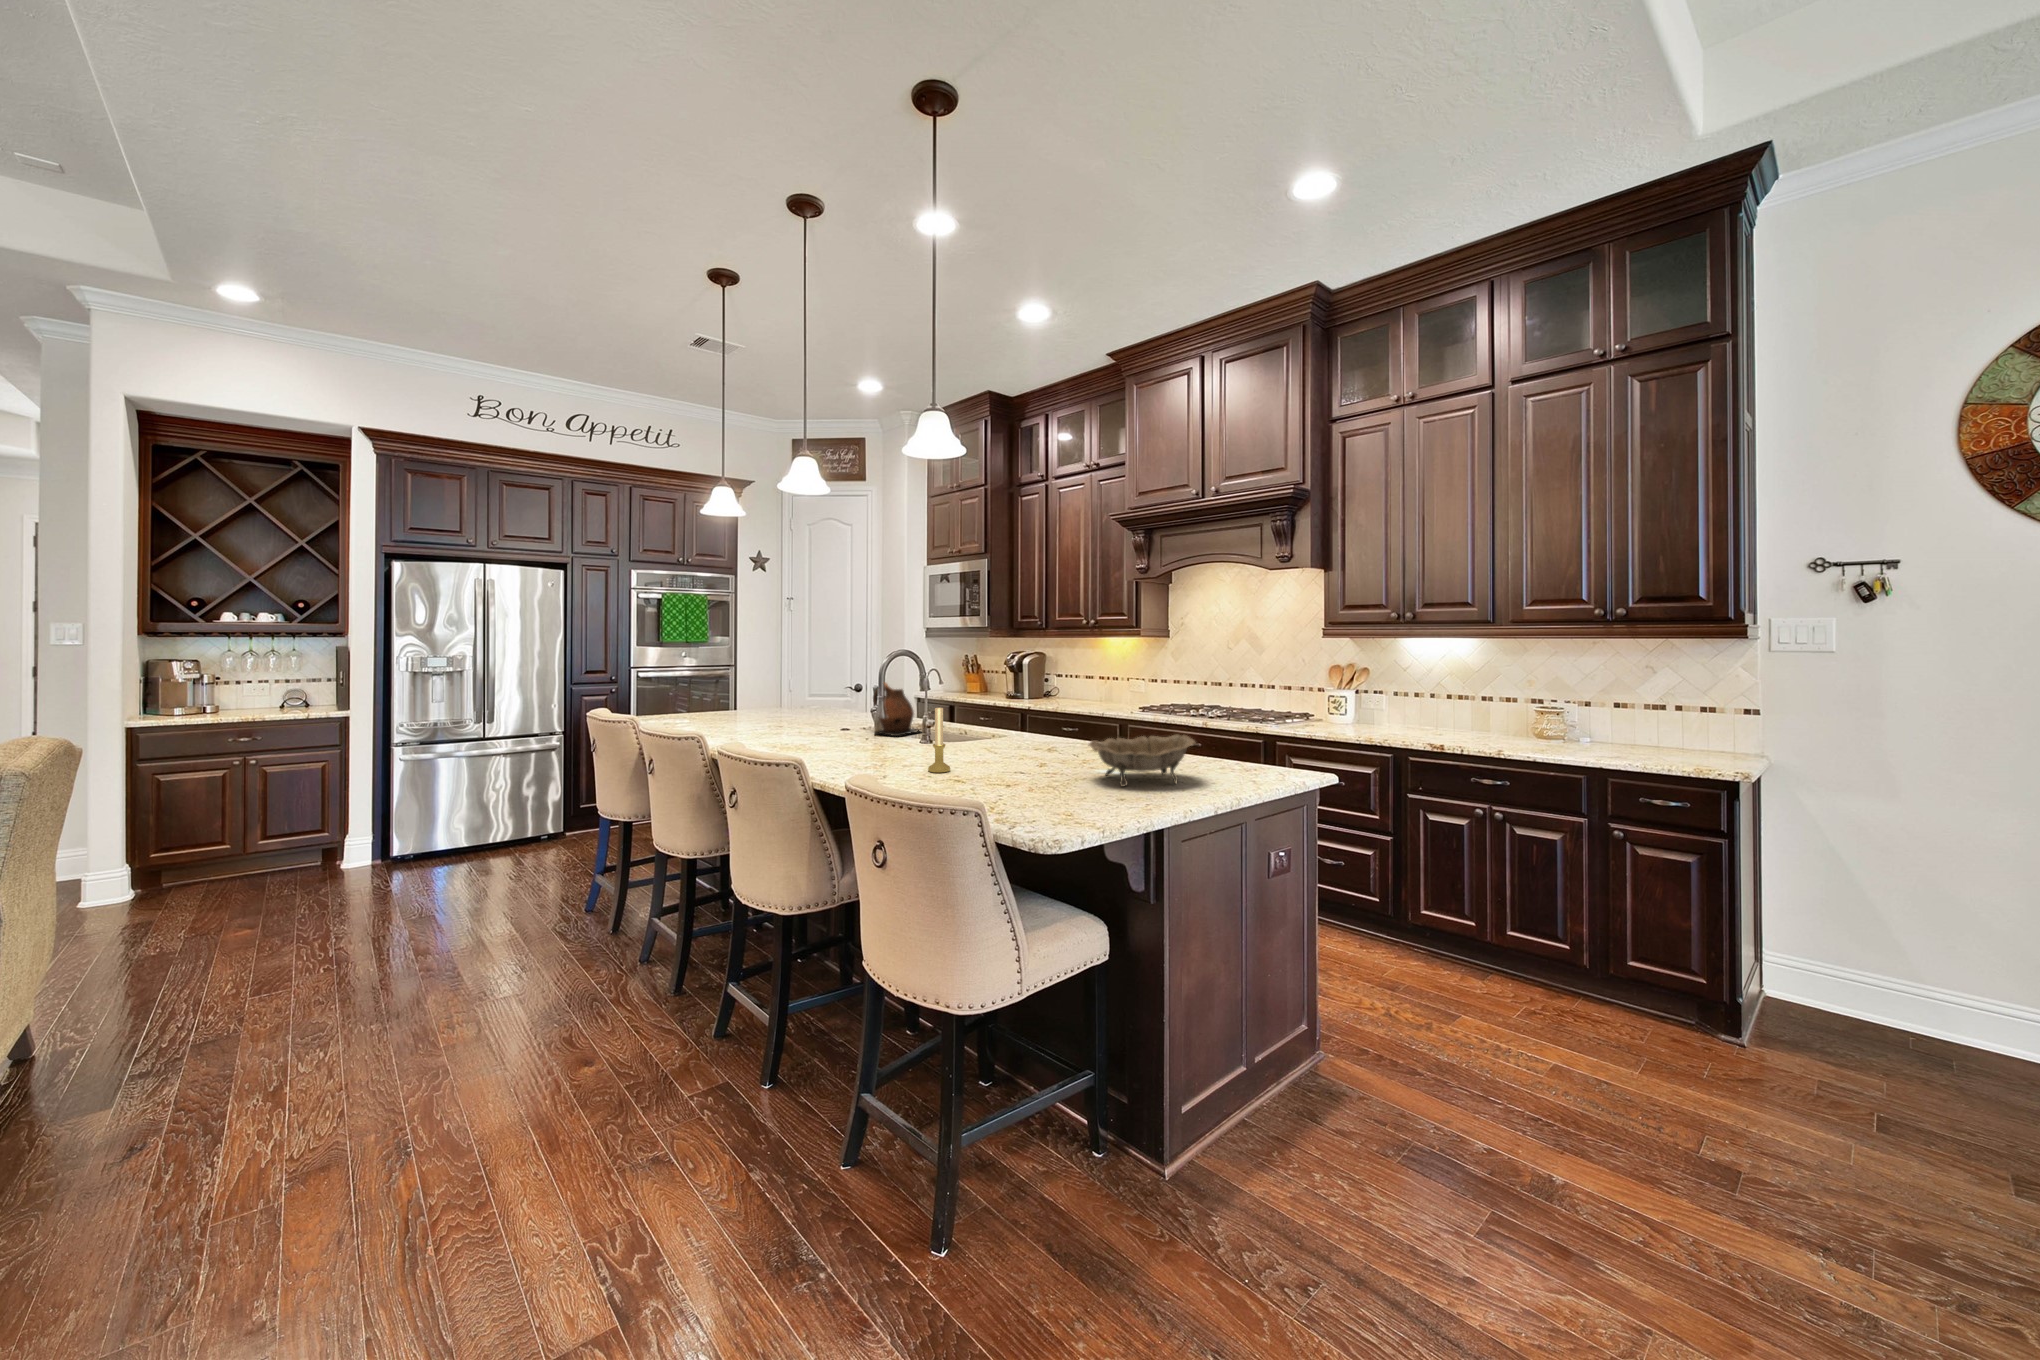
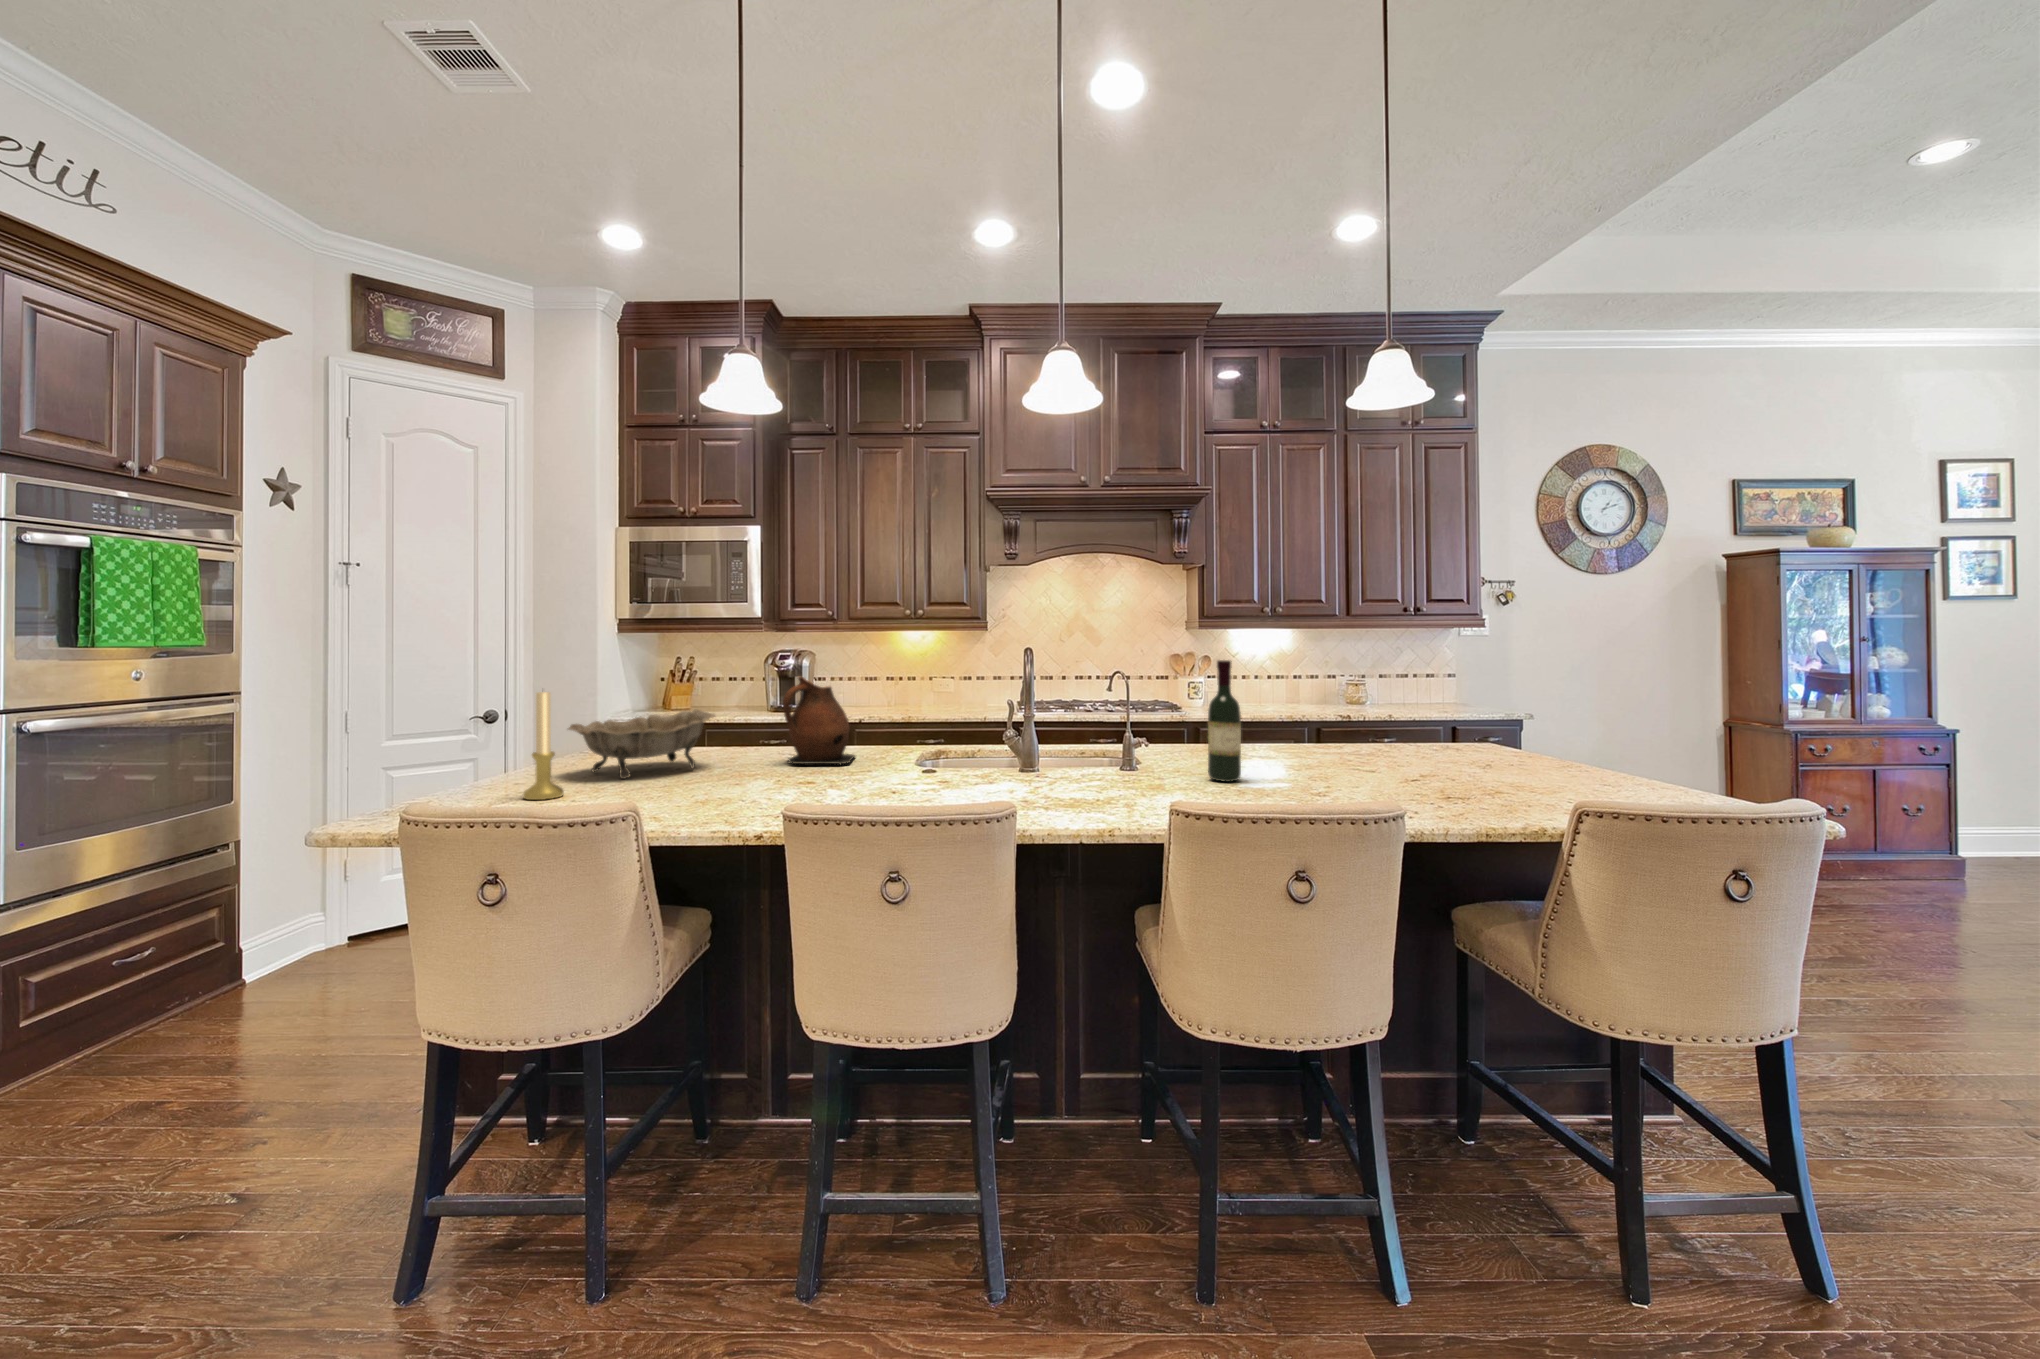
wine bottle: none [1023,694,1044,775] -> present [1208,660,1241,782]
candle holder: present [928,708,950,773] -> present [523,692,564,800]
decorative bowl: present [1089,735,1196,787] -> present [568,710,715,779]

